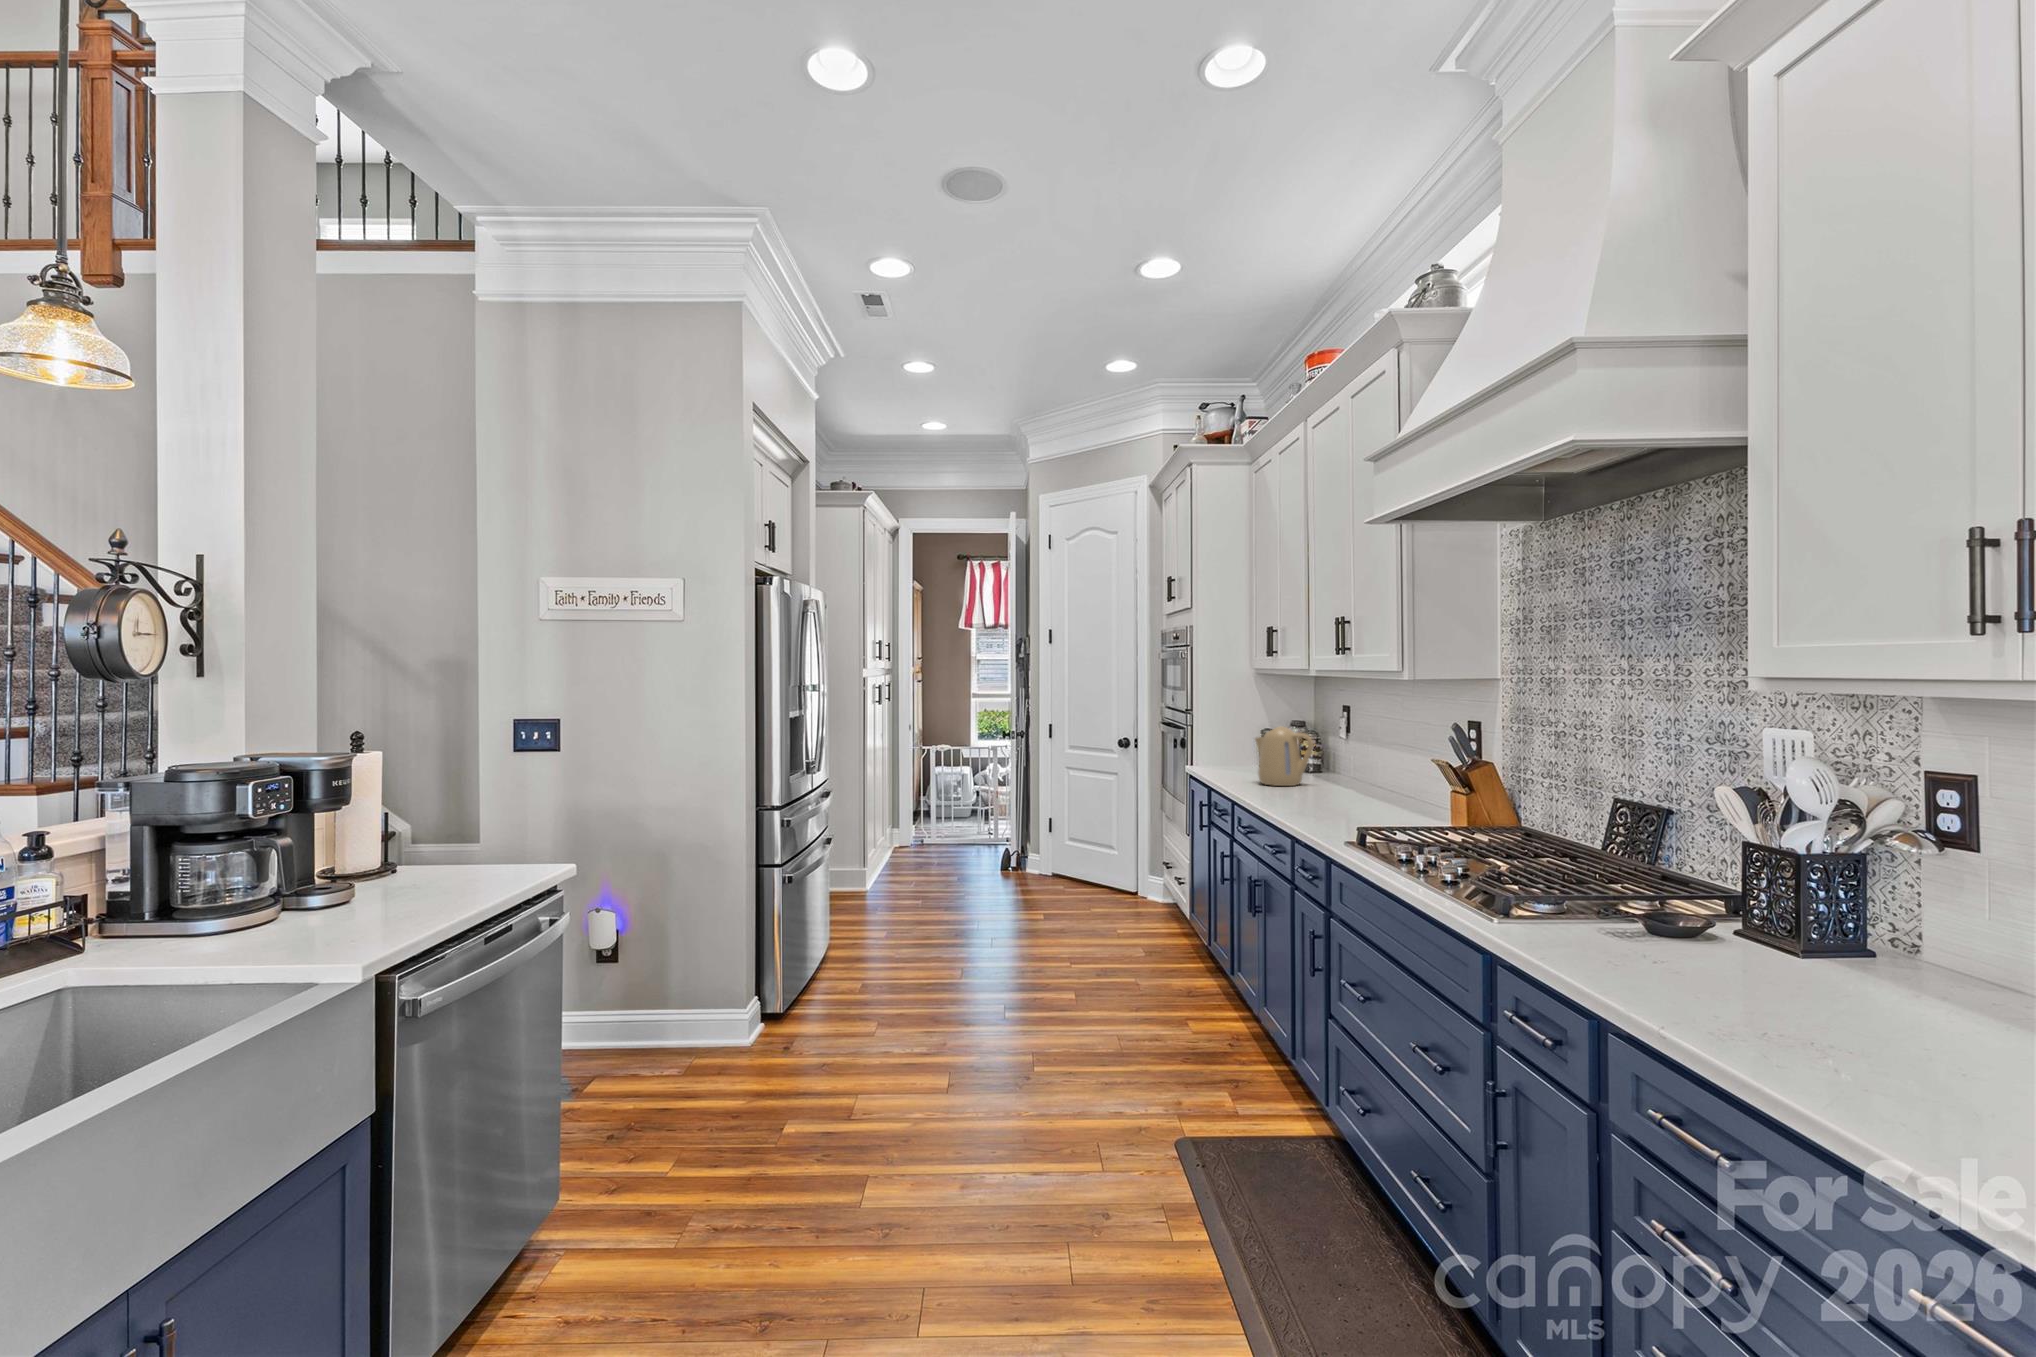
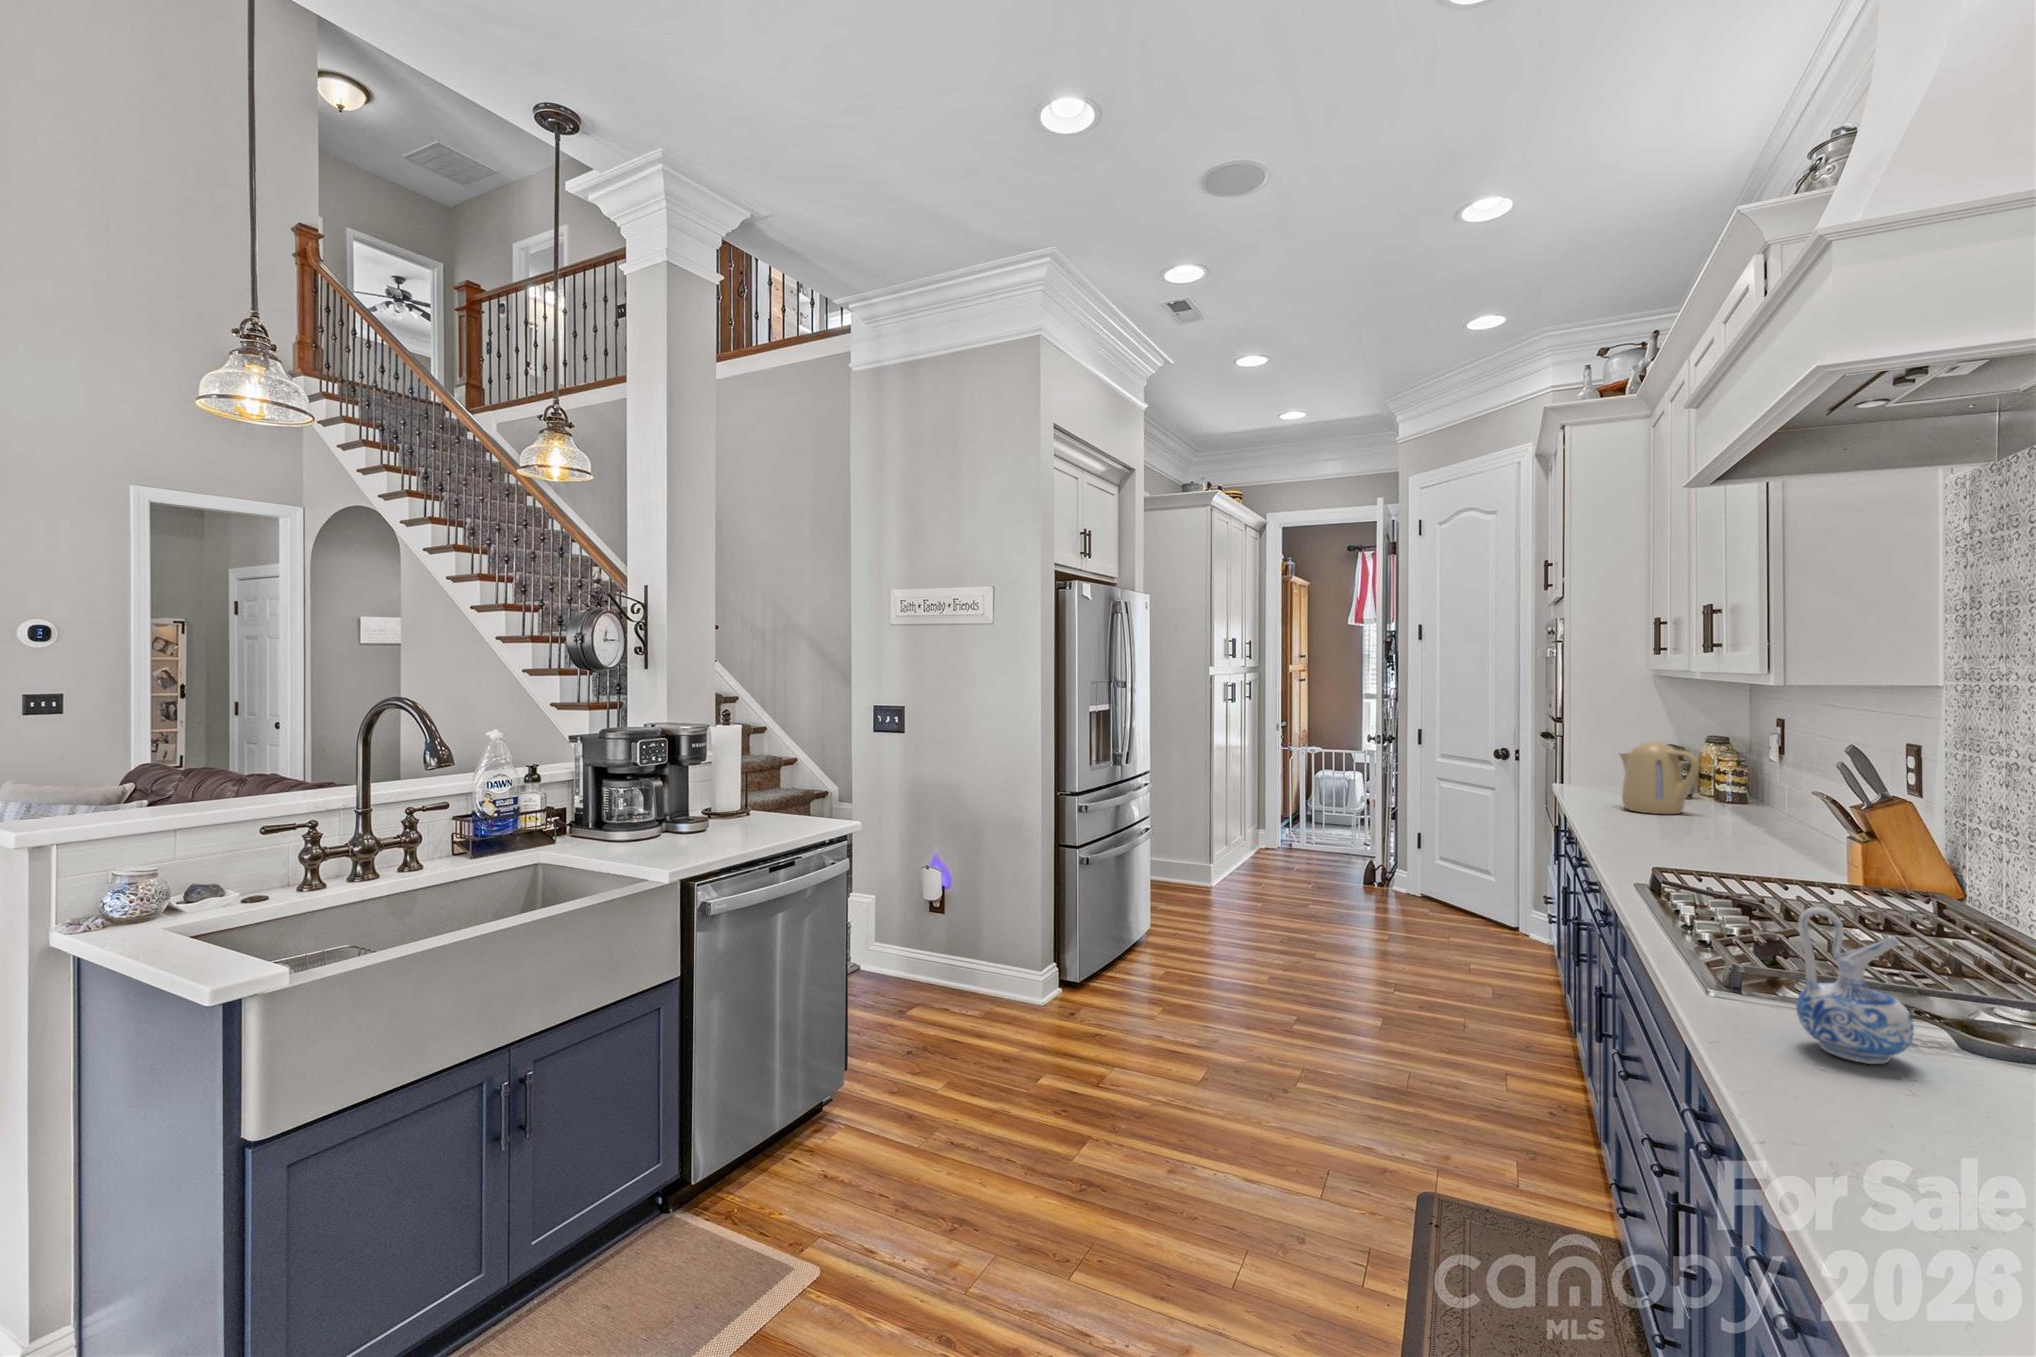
ceramic pitcher: none [1576,848,1651,958] -> present [1796,907,1914,1064]

